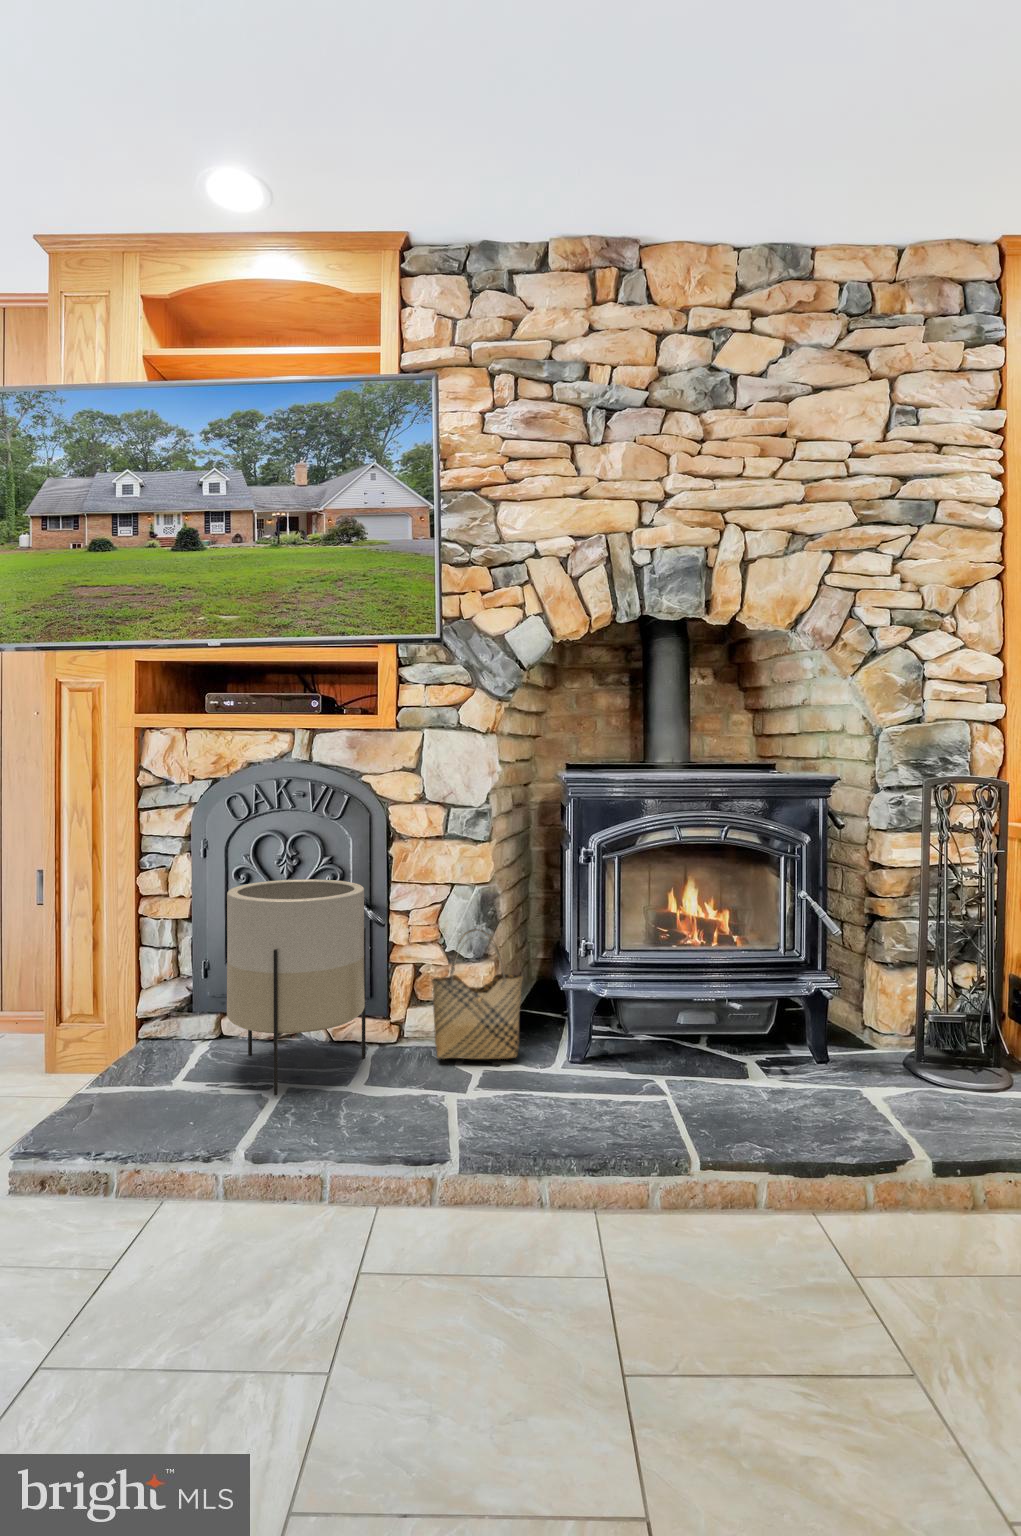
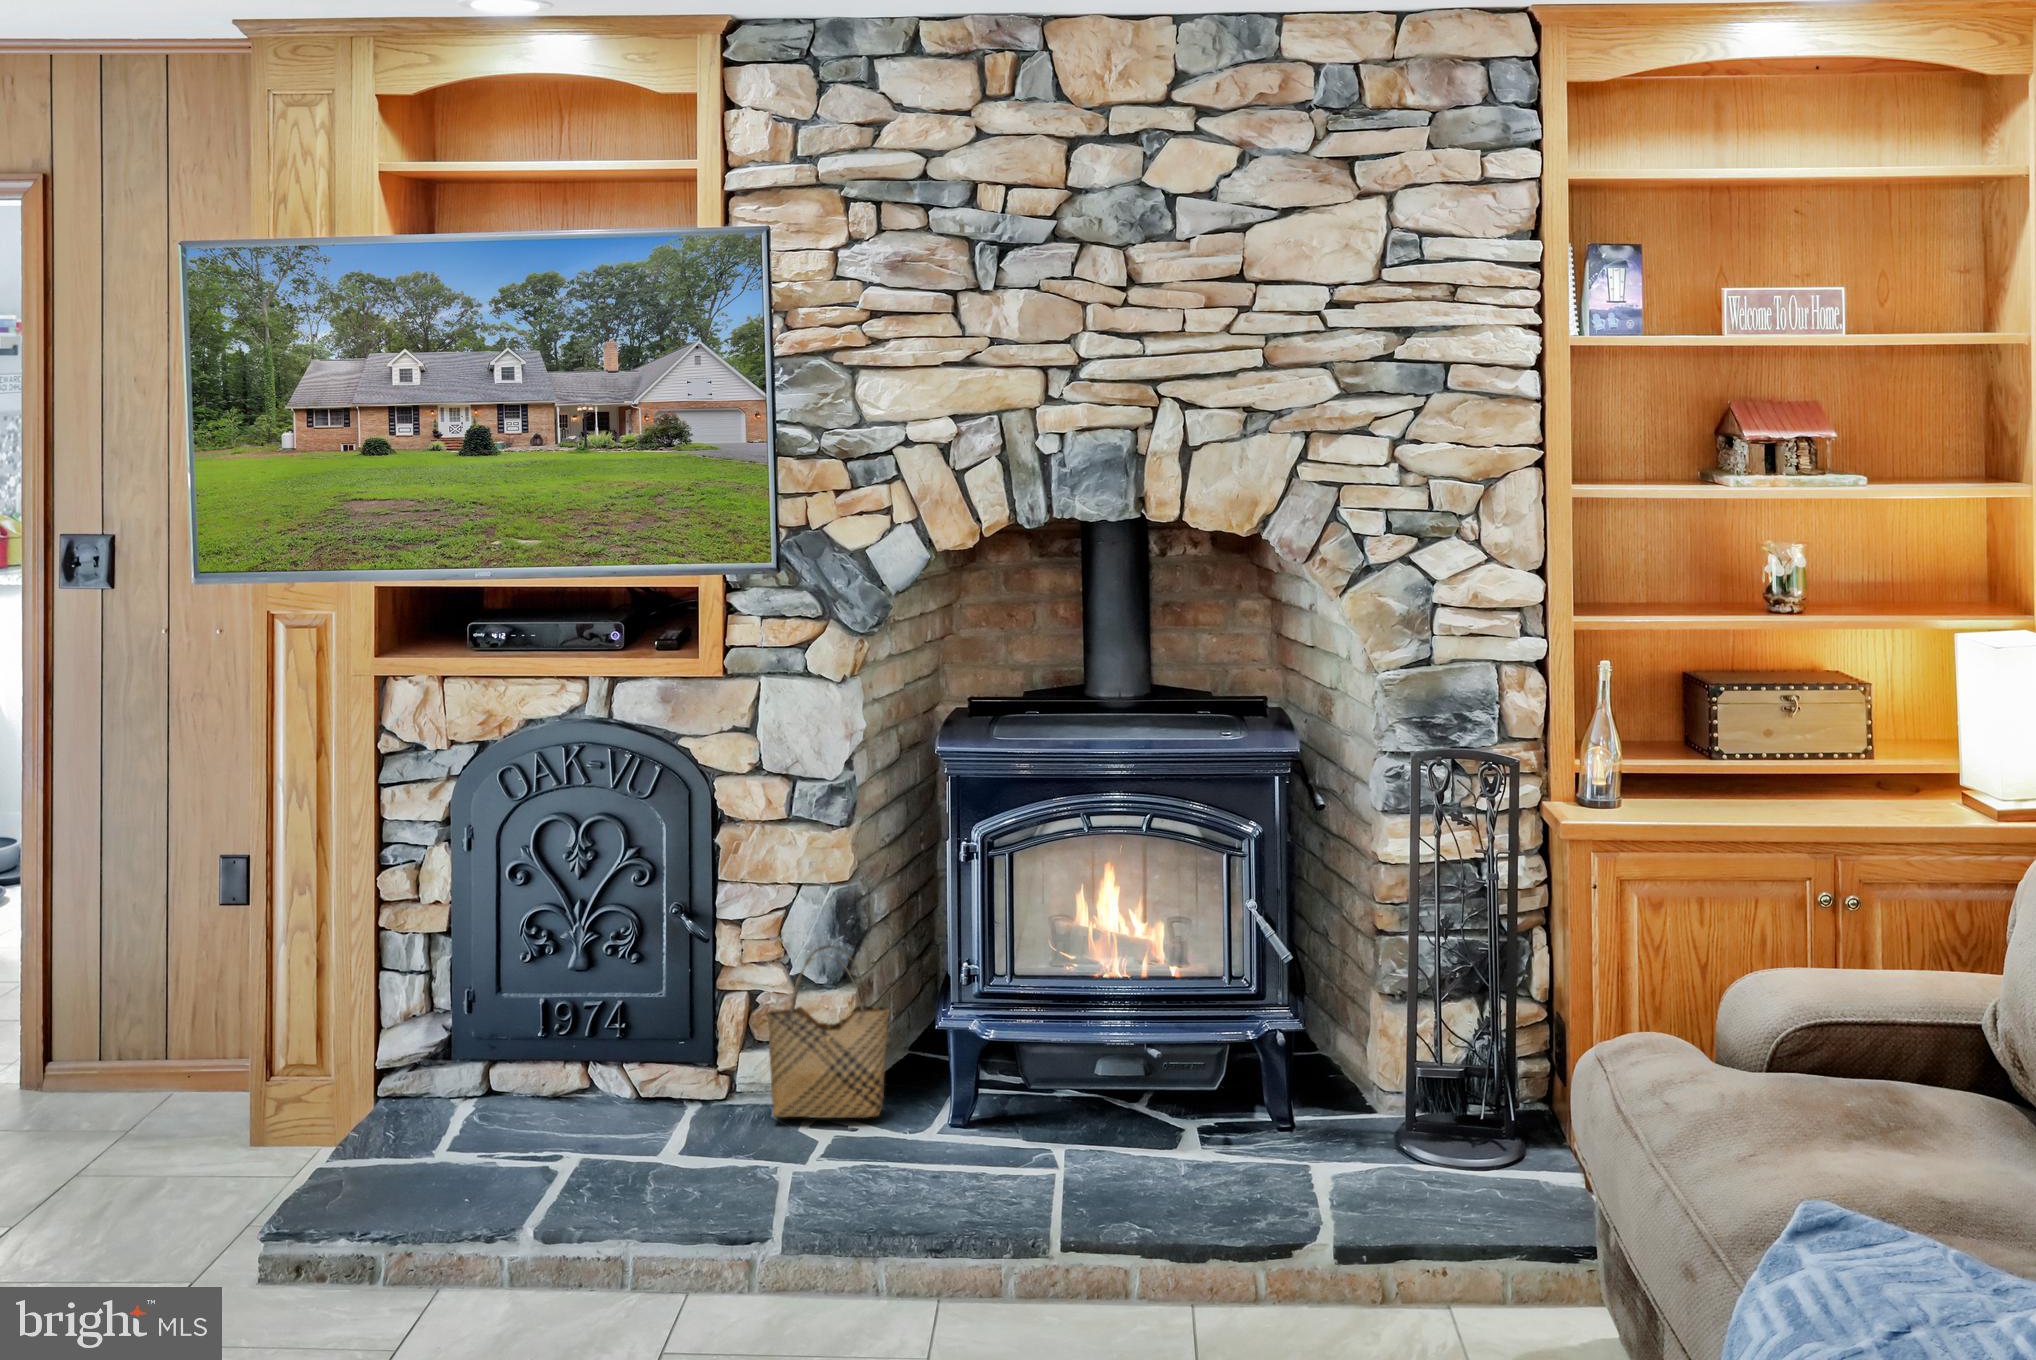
planter: present [227,879,366,1096] -> none [493,880,680,1161]

